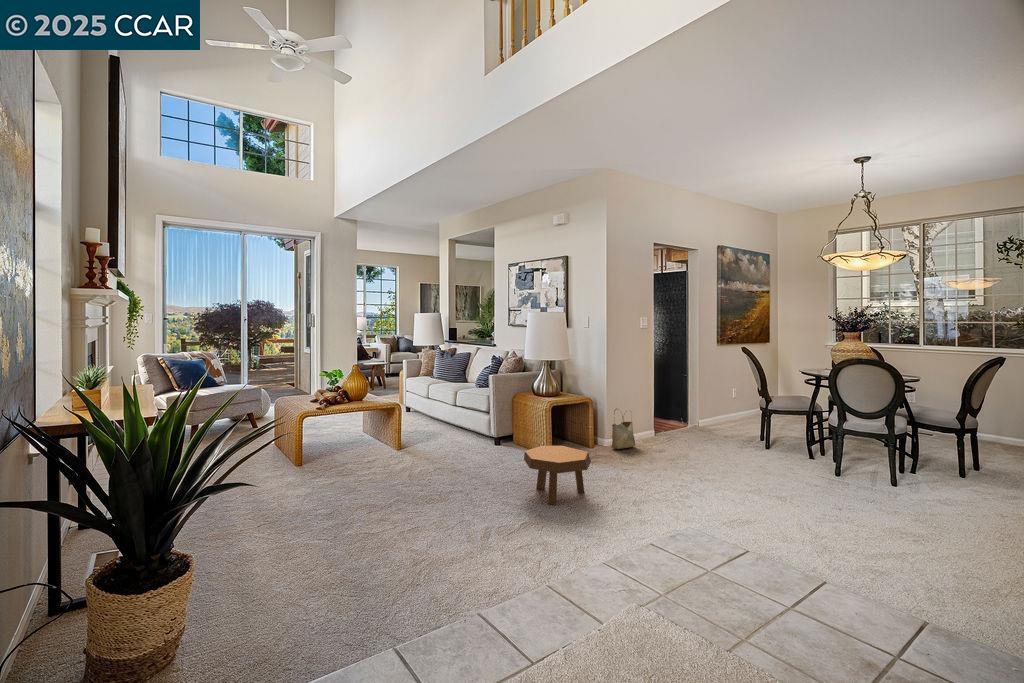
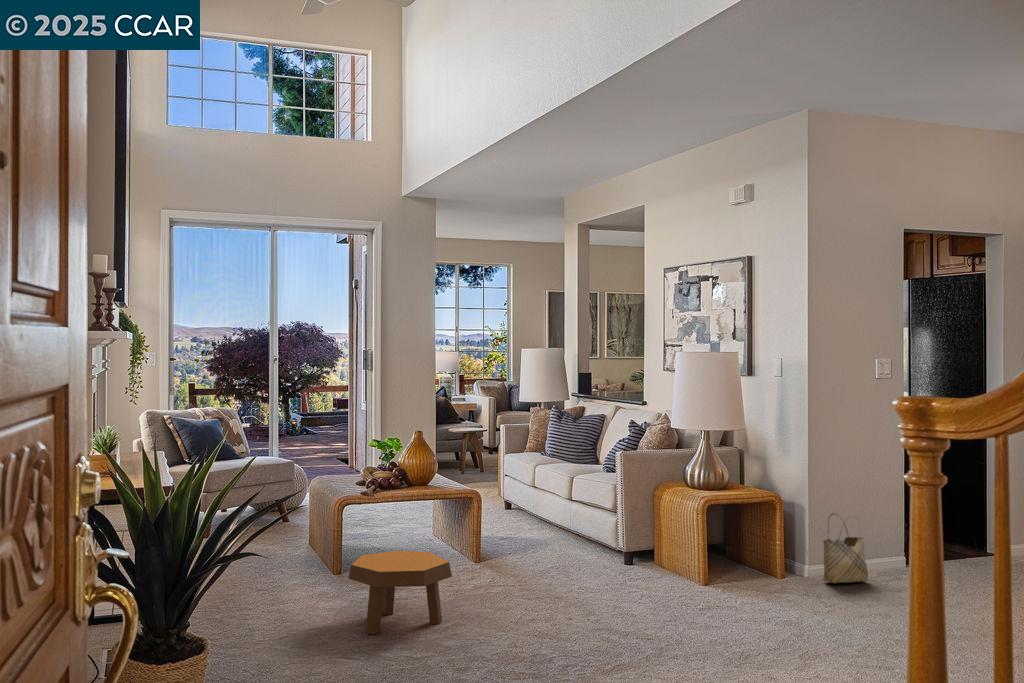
footstool: present [524,446,591,505] -> present [348,551,452,634]

